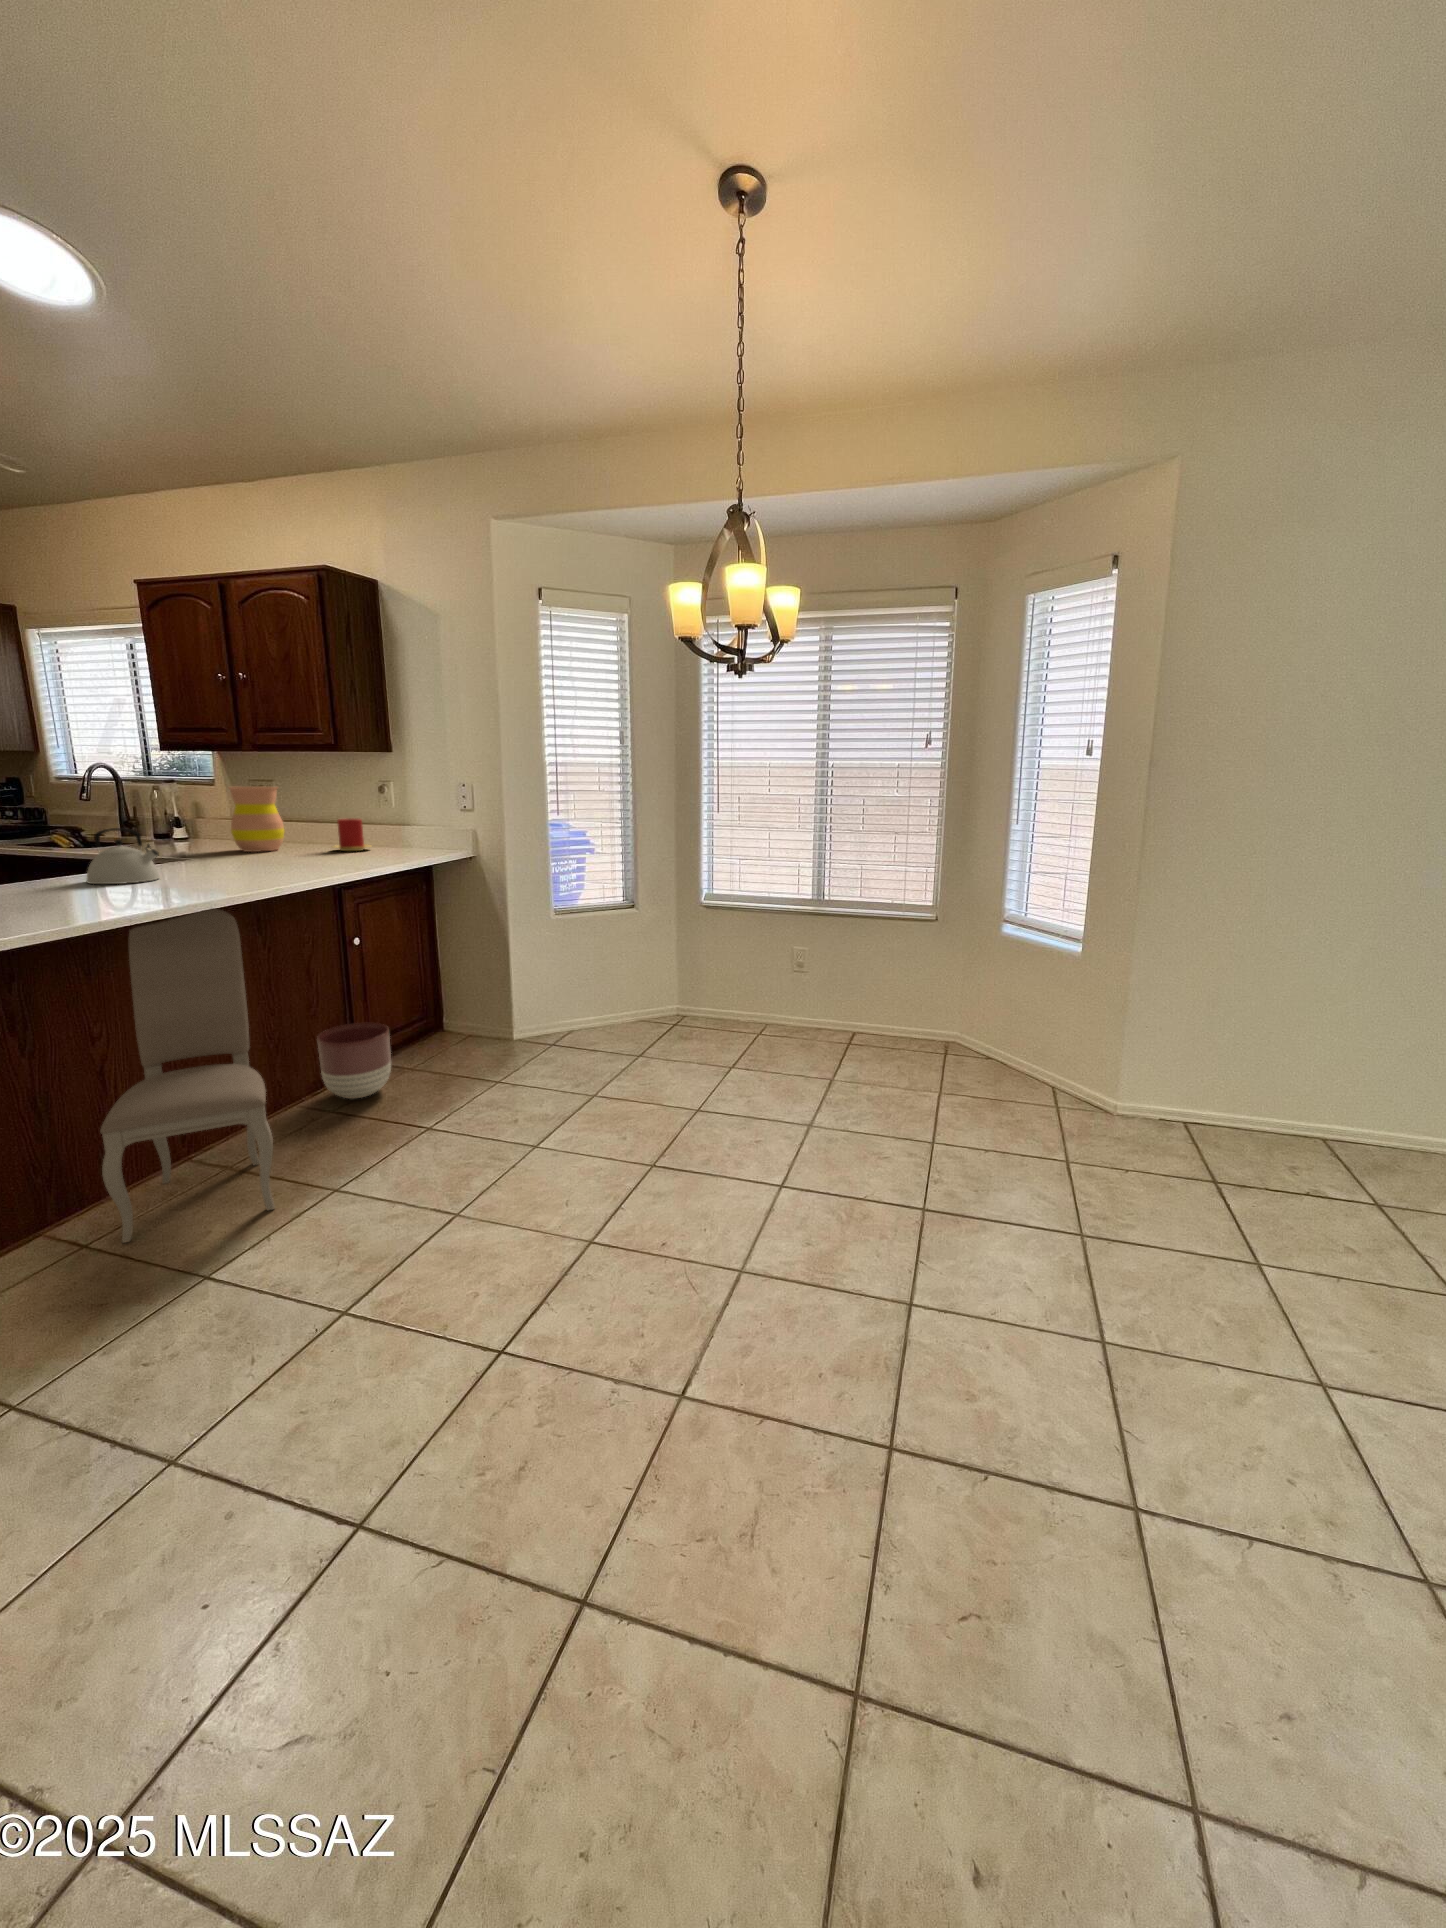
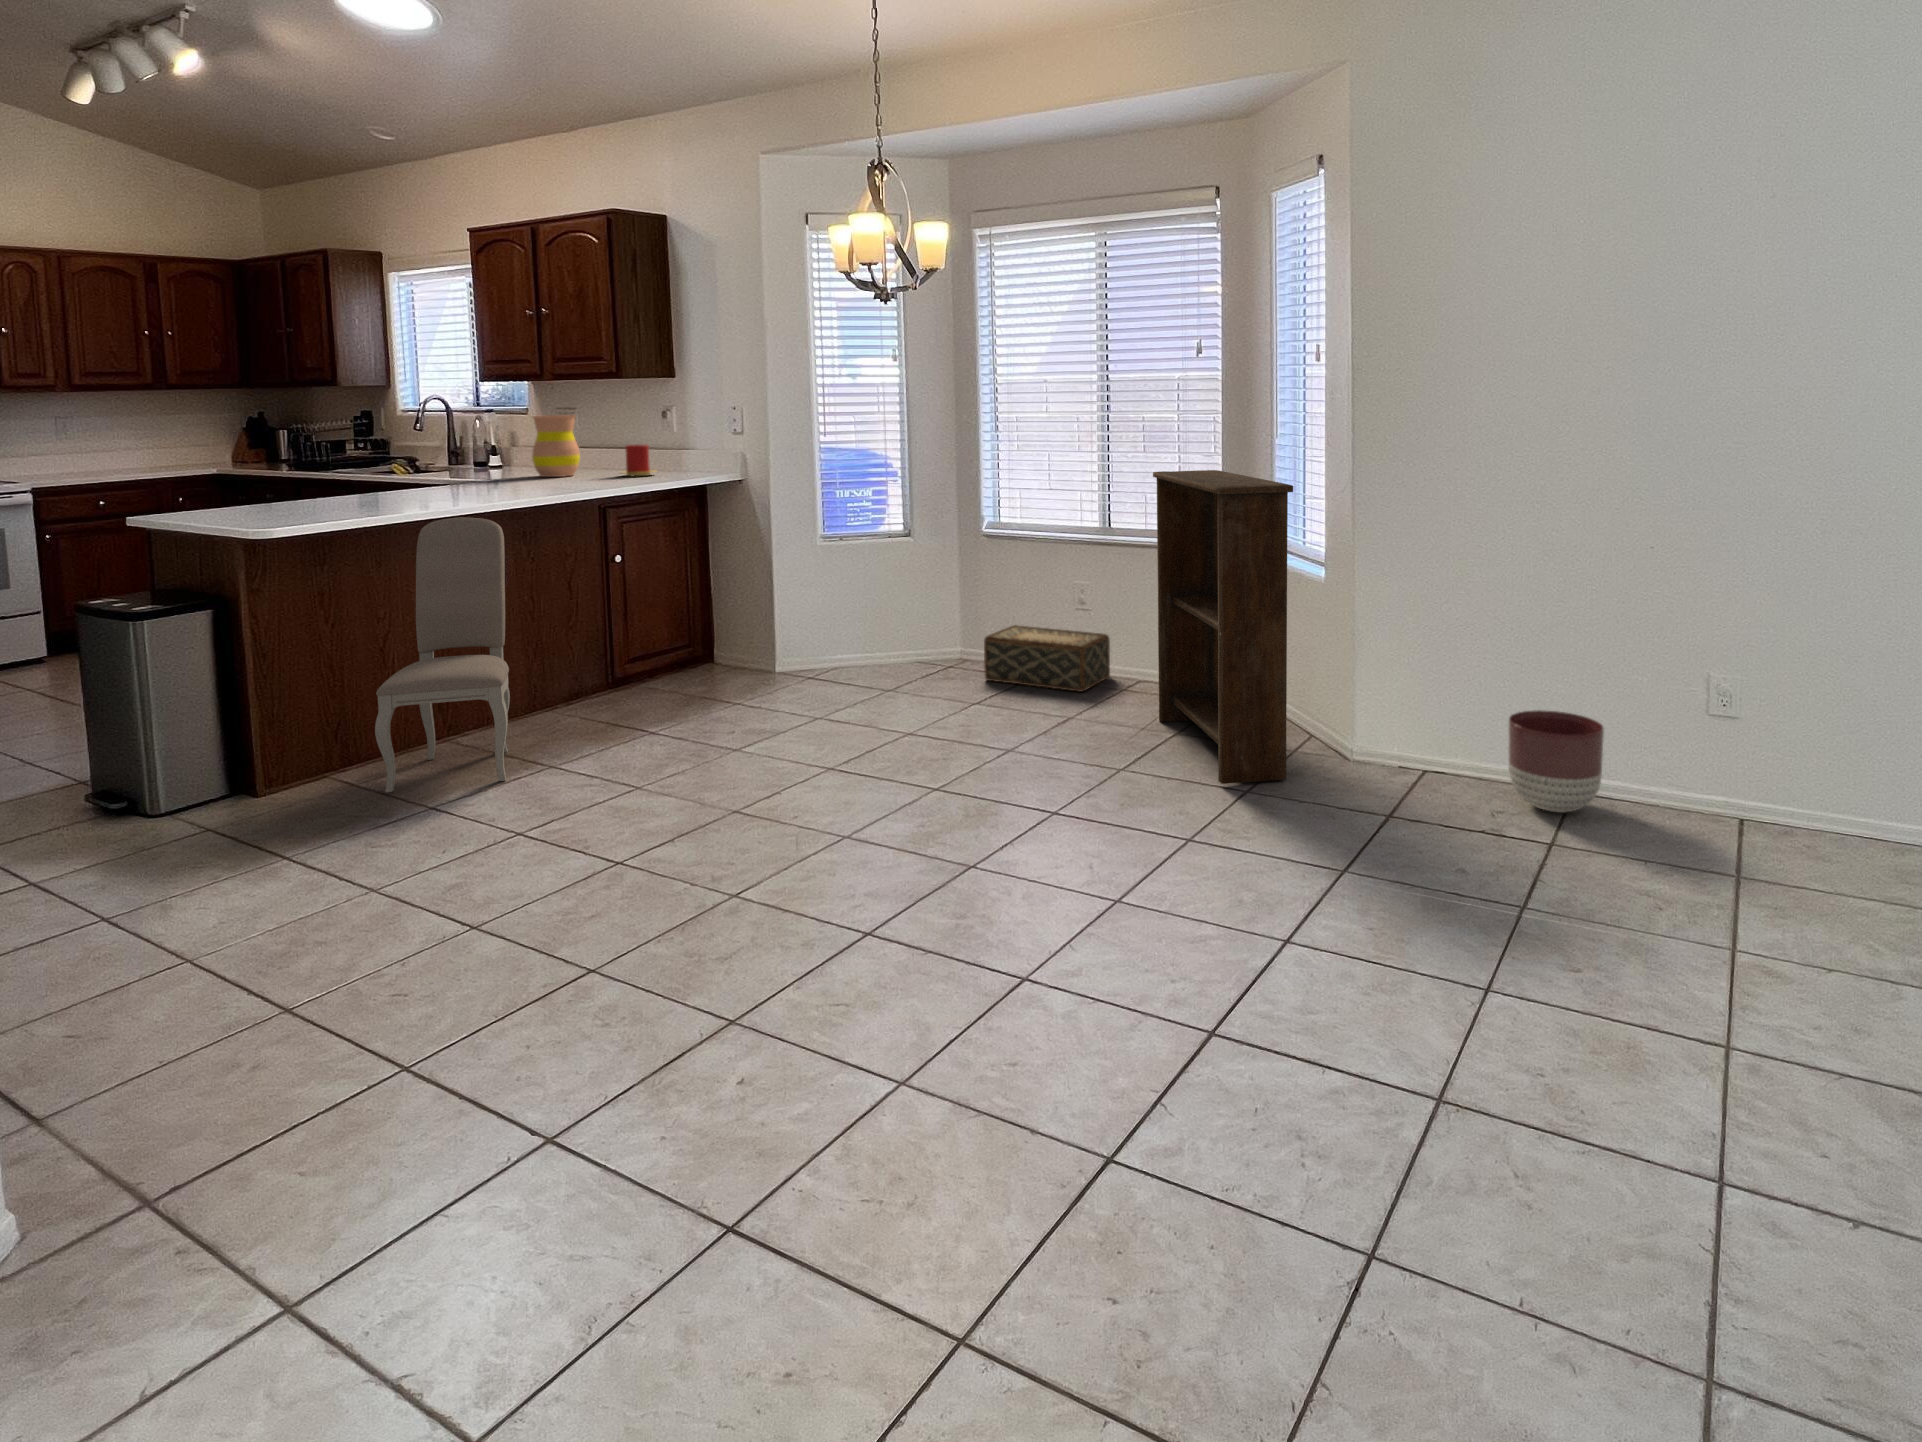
kettle: present [87,828,160,884] -> none [397,452,454,499]
bookshelf: none [904,852,1109,1152] -> present [1153,470,1293,784]
woven basket: none [717,987,826,1049] -> present [984,625,1110,692]
planter: present [317,1023,391,1099] -> present [1509,710,1604,812]

